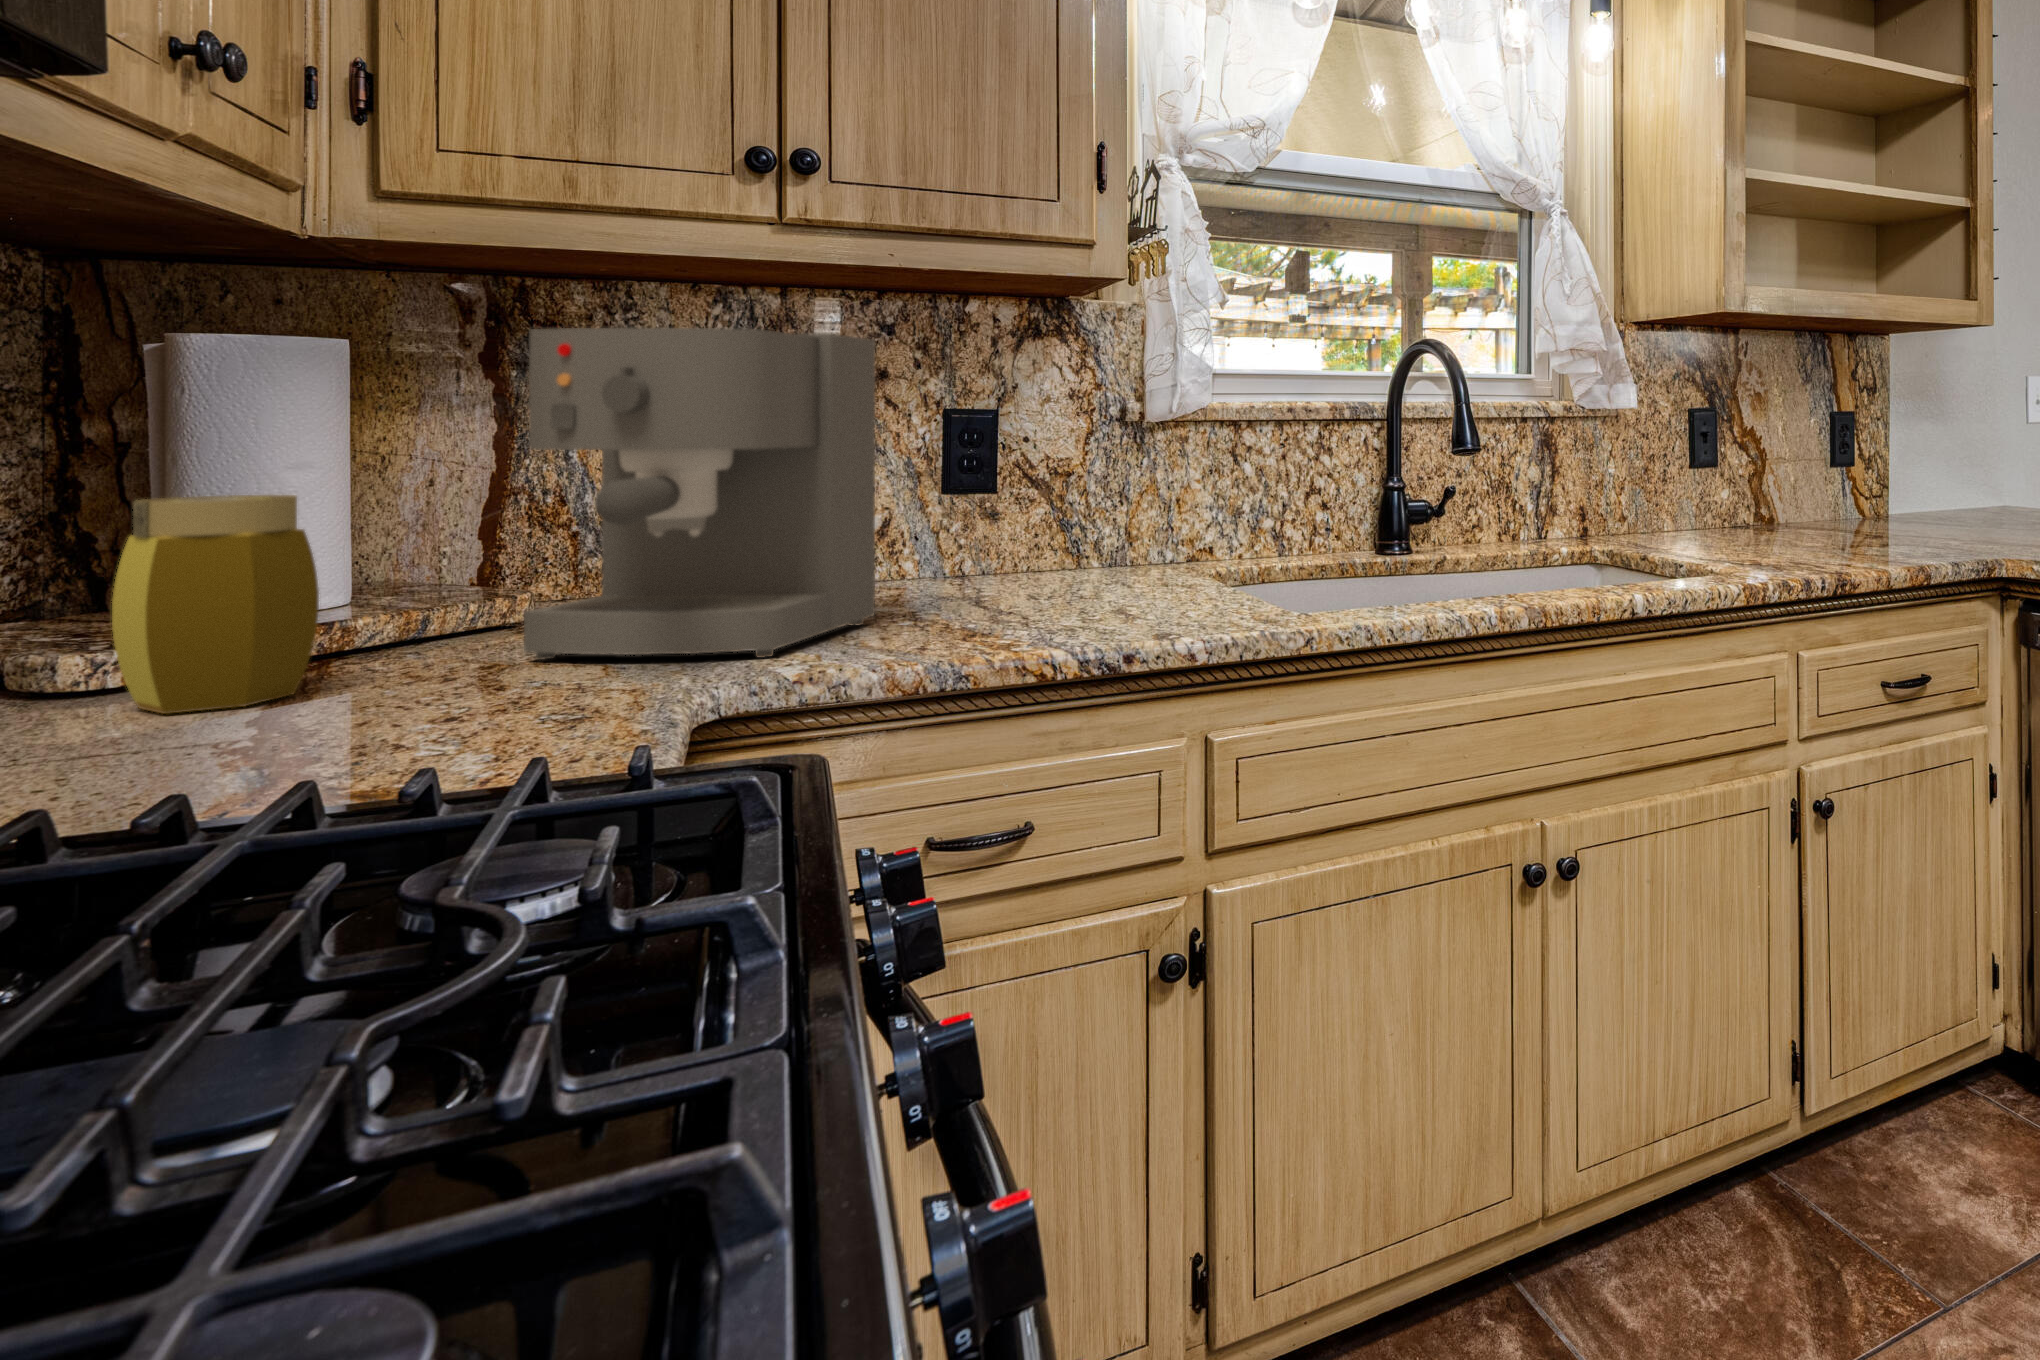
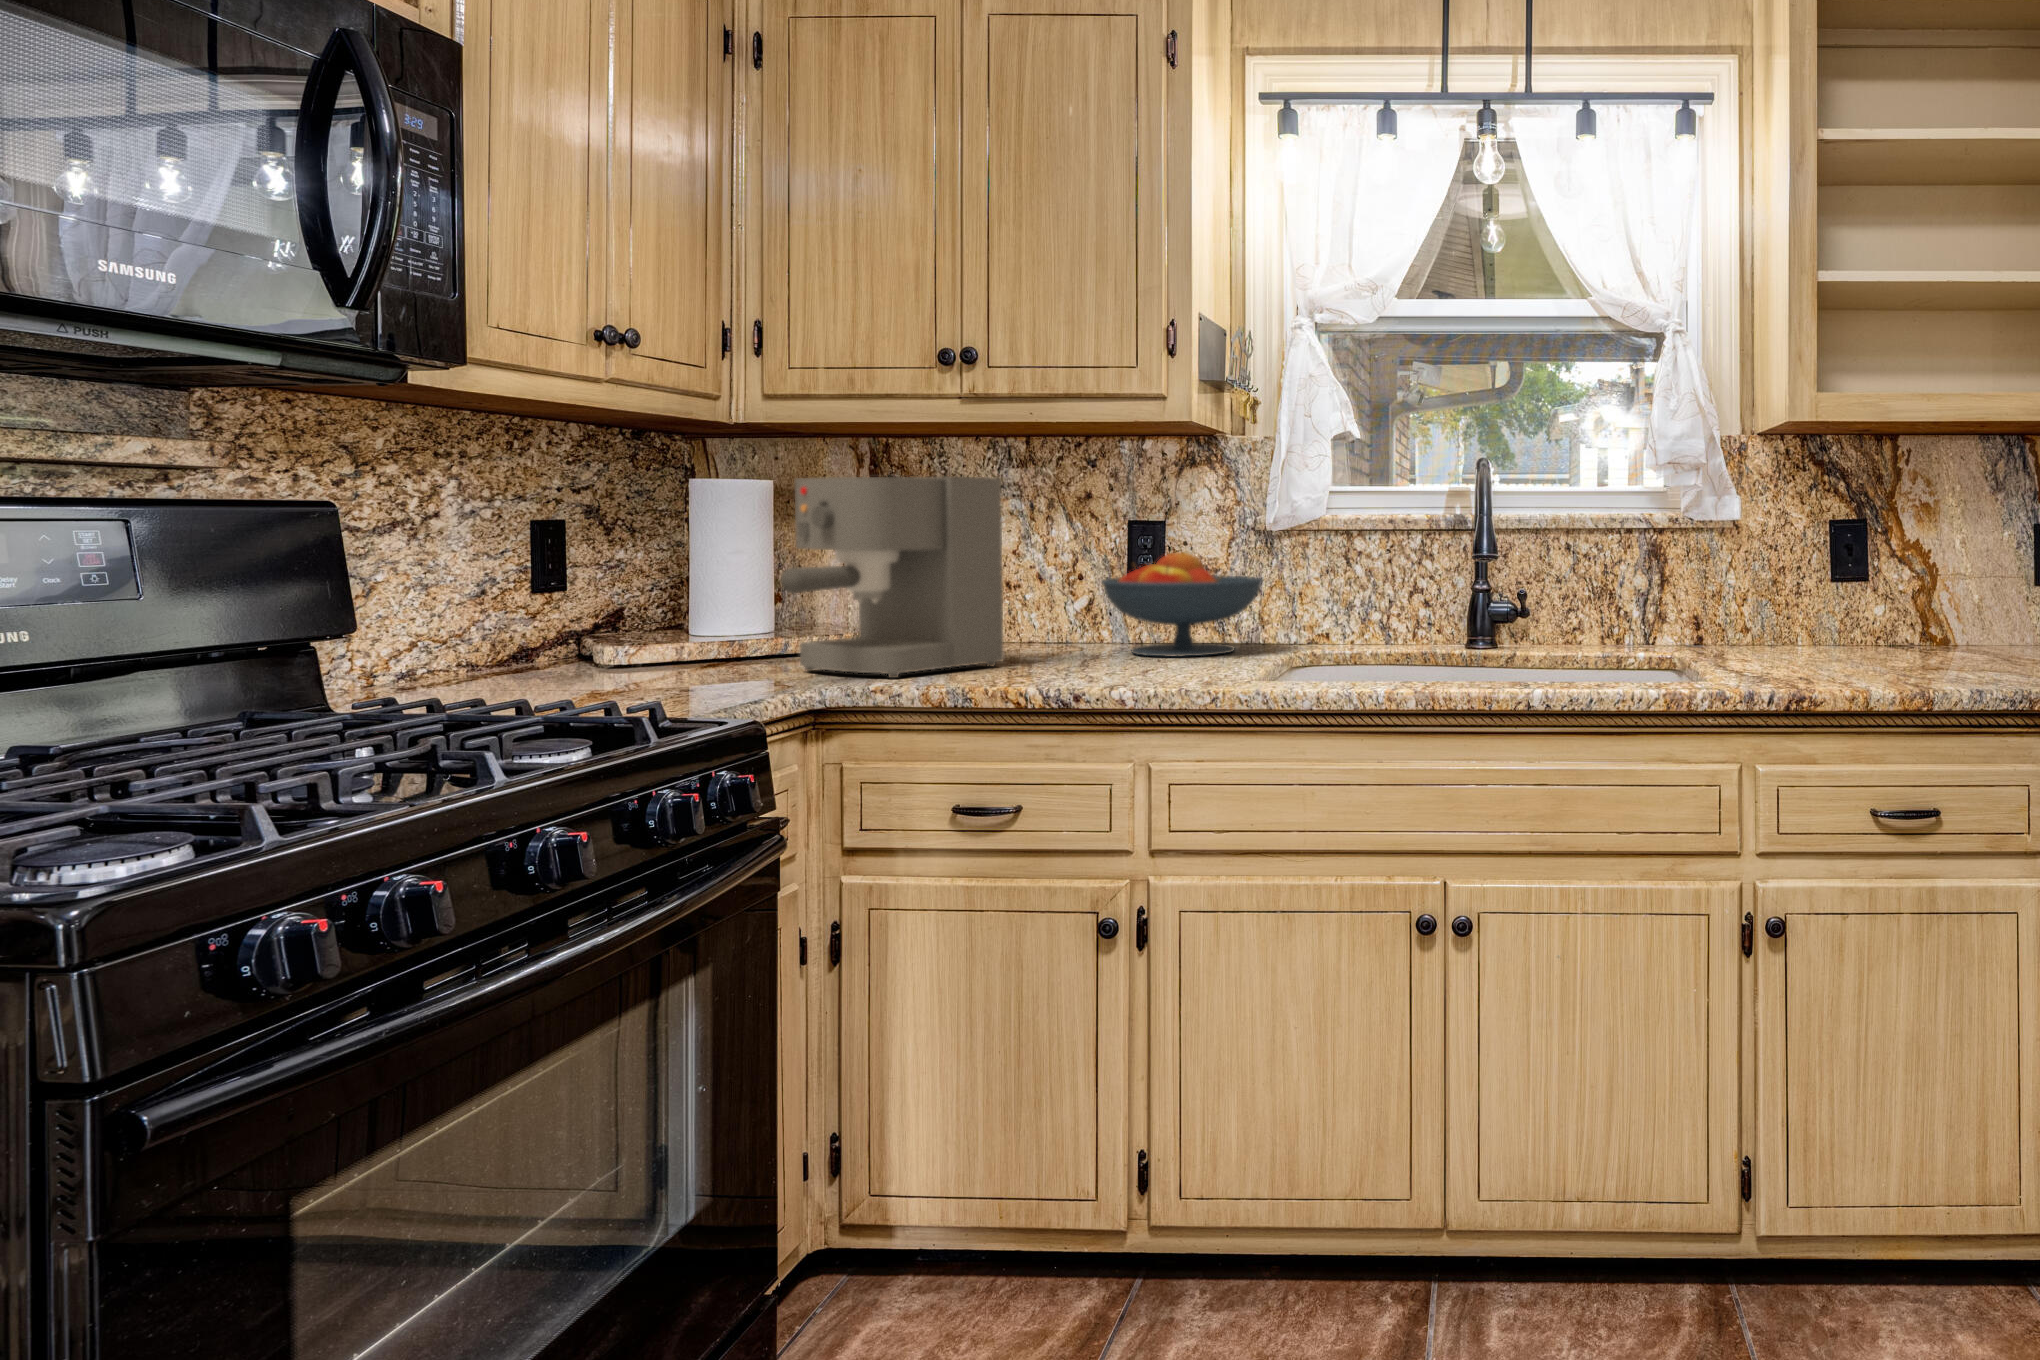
fruit bowl: none [943,450,1169,592] -> present [1101,552,1263,657]
jar: present [112,495,319,714] -> none [612,571,691,680]

